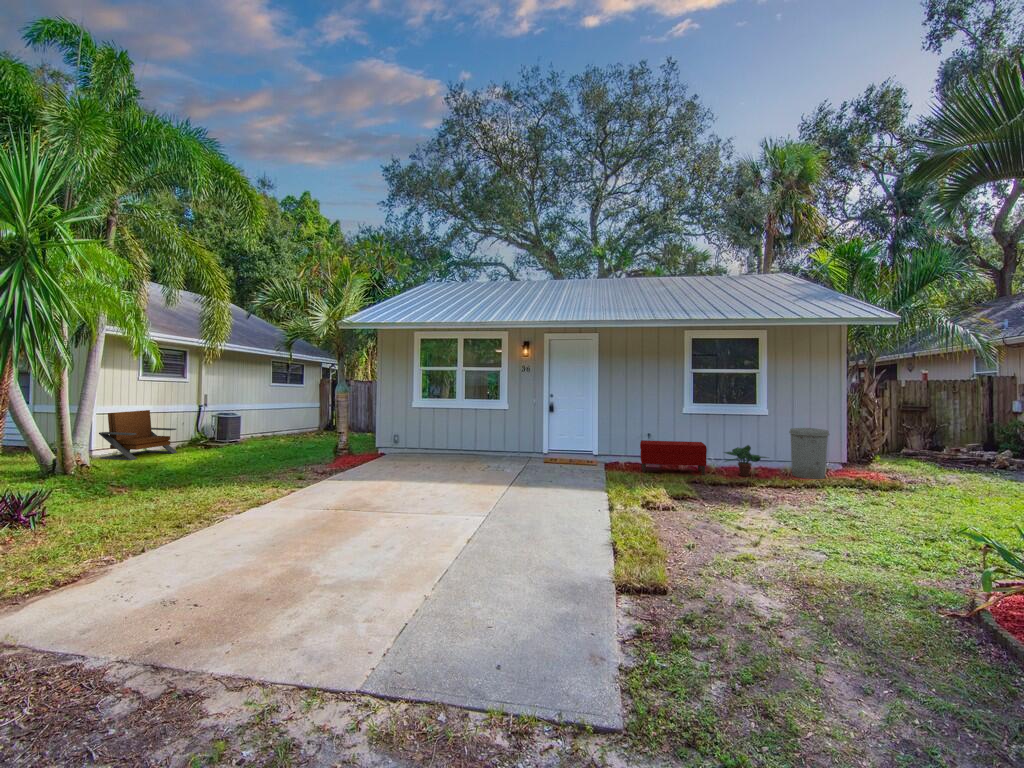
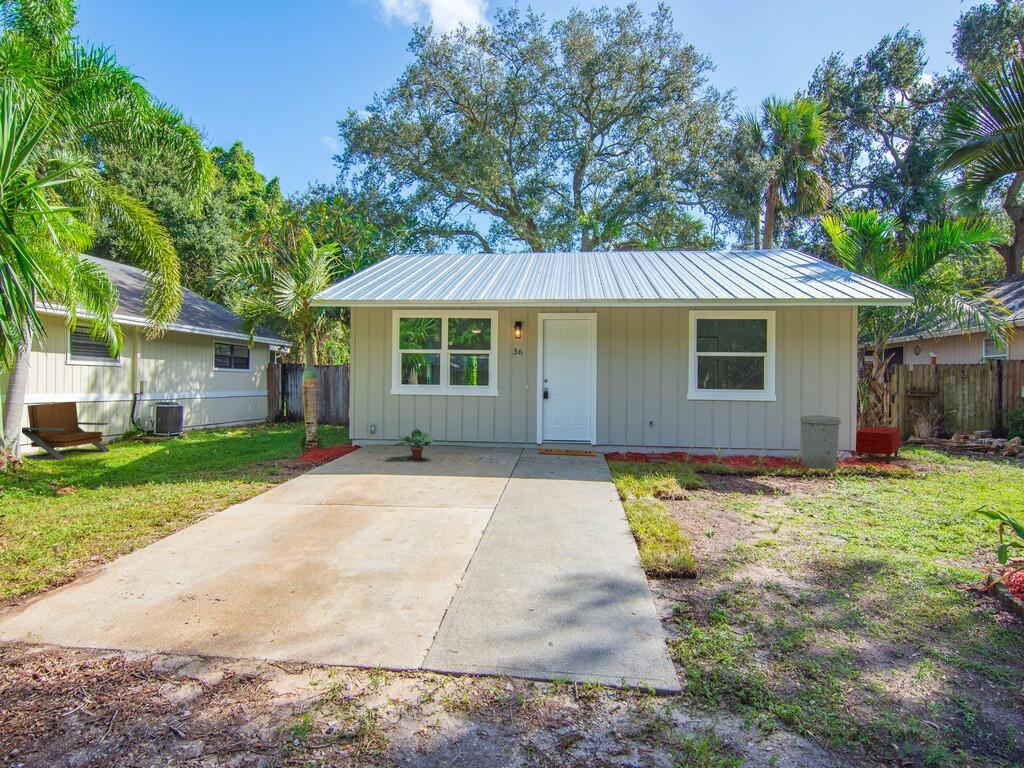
bench: present [640,440,707,475] -> present [856,426,901,464]
potted plant: present [725,445,767,476] -> present [392,429,434,460]

